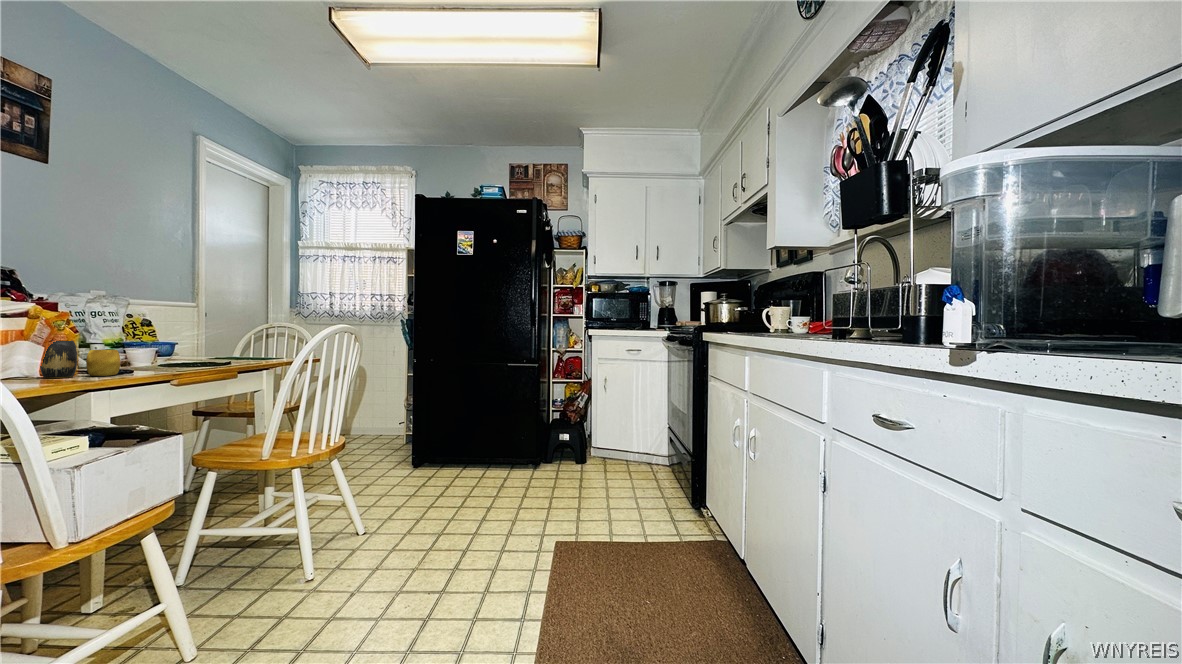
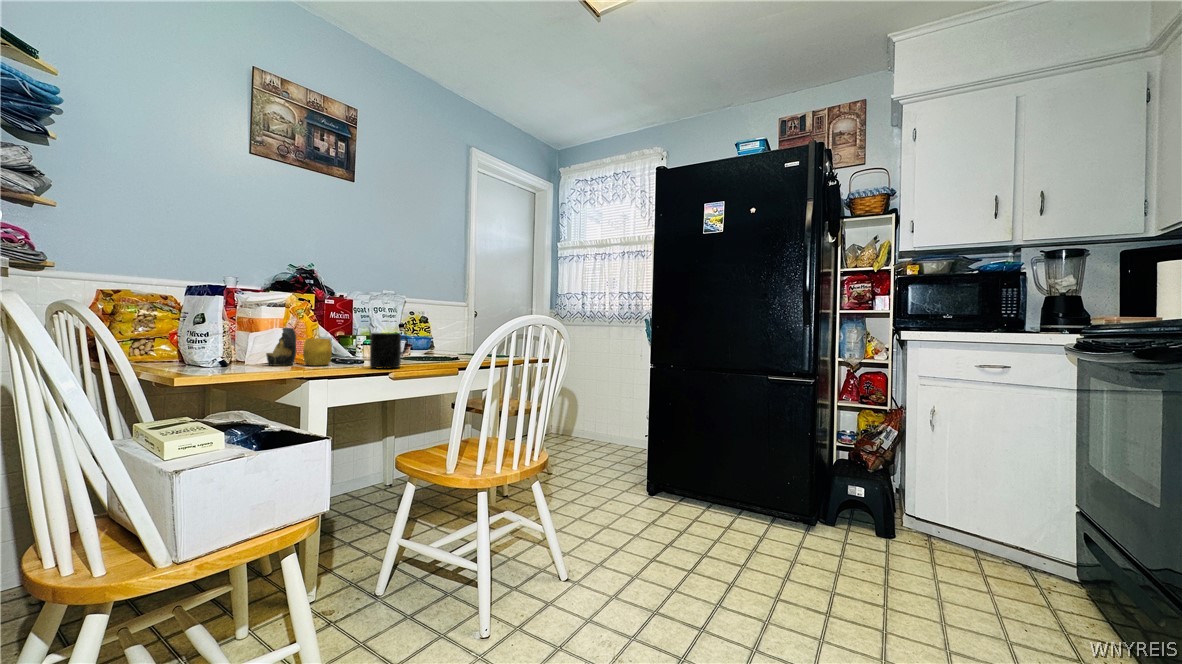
mug: none [172,342,209,374] -> present [370,333,408,369]

